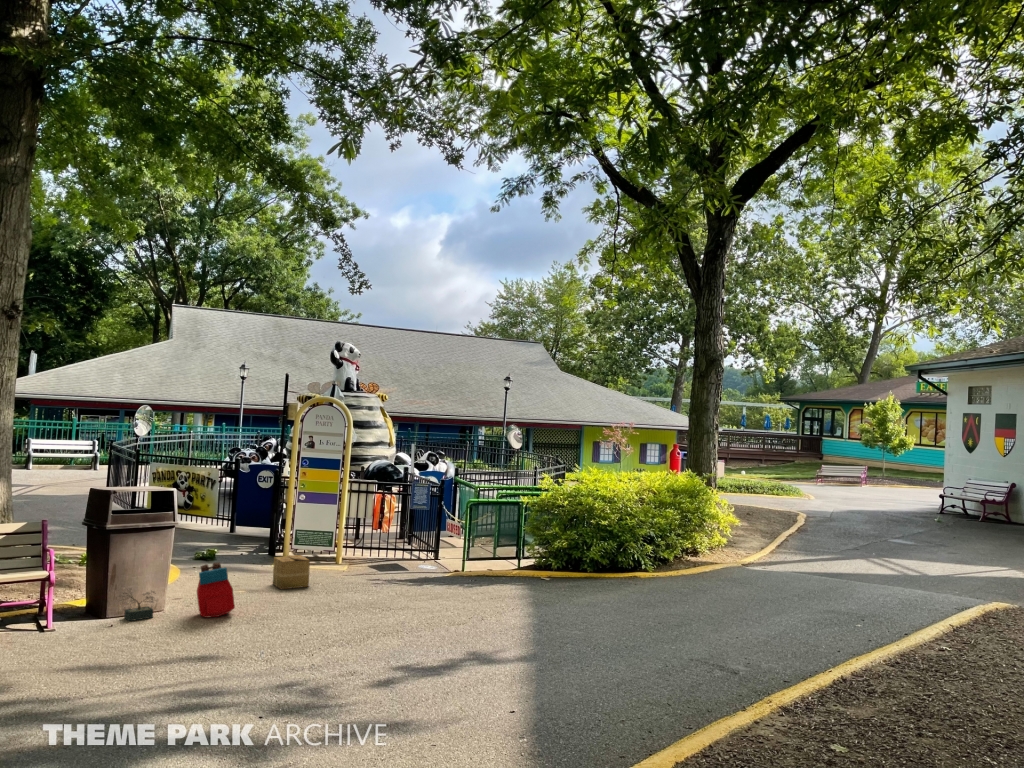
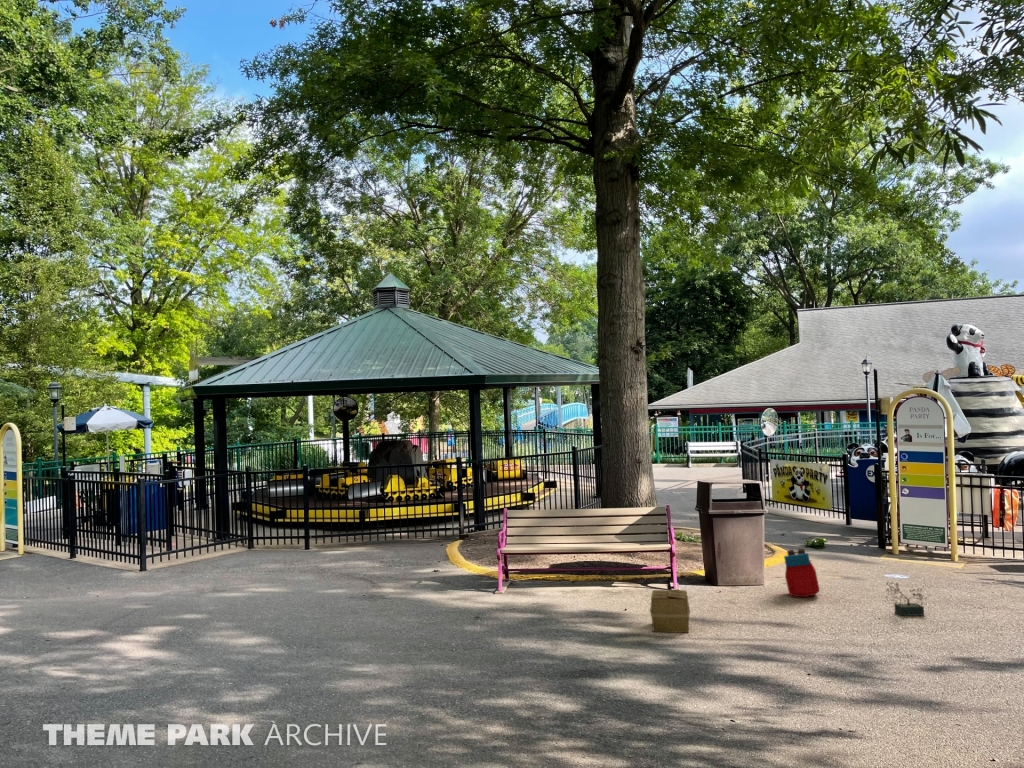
cardboard box: present [273,555,310,589] -> present [650,590,690,633]
decorative plant: present [116,587,158,621] -> present [886,582,927,616]

